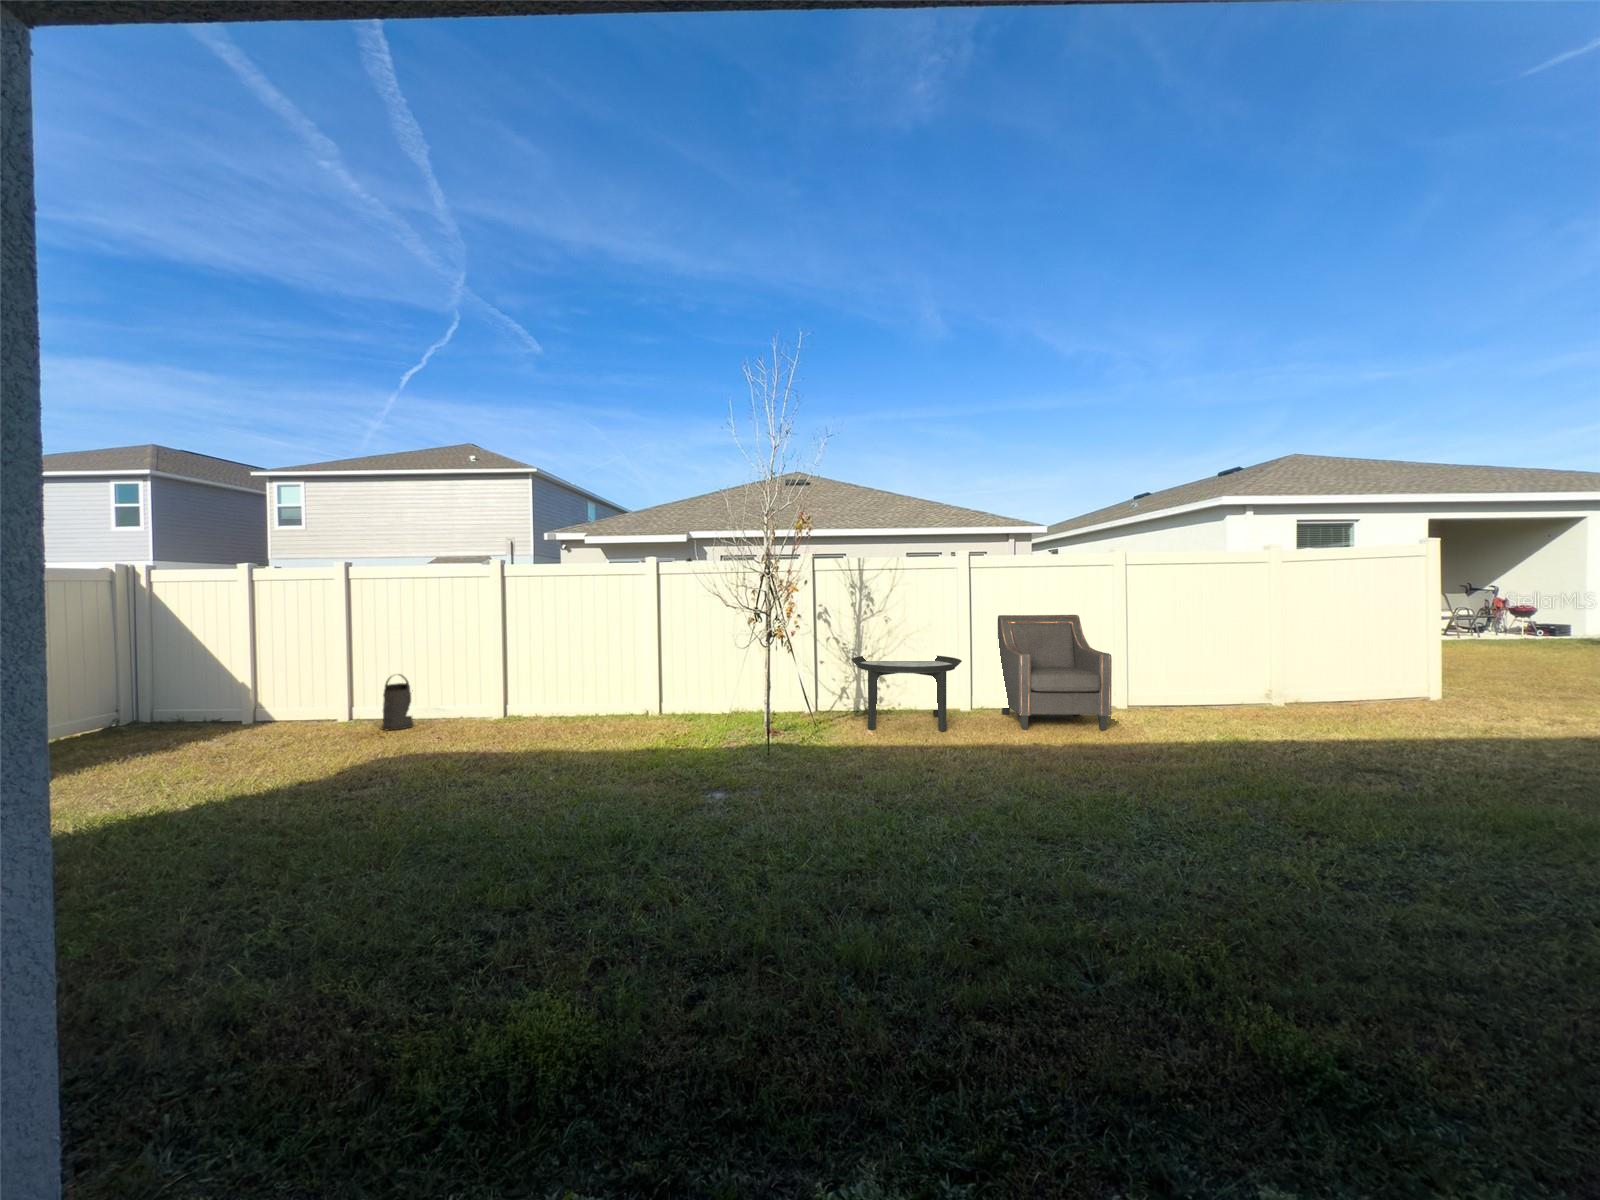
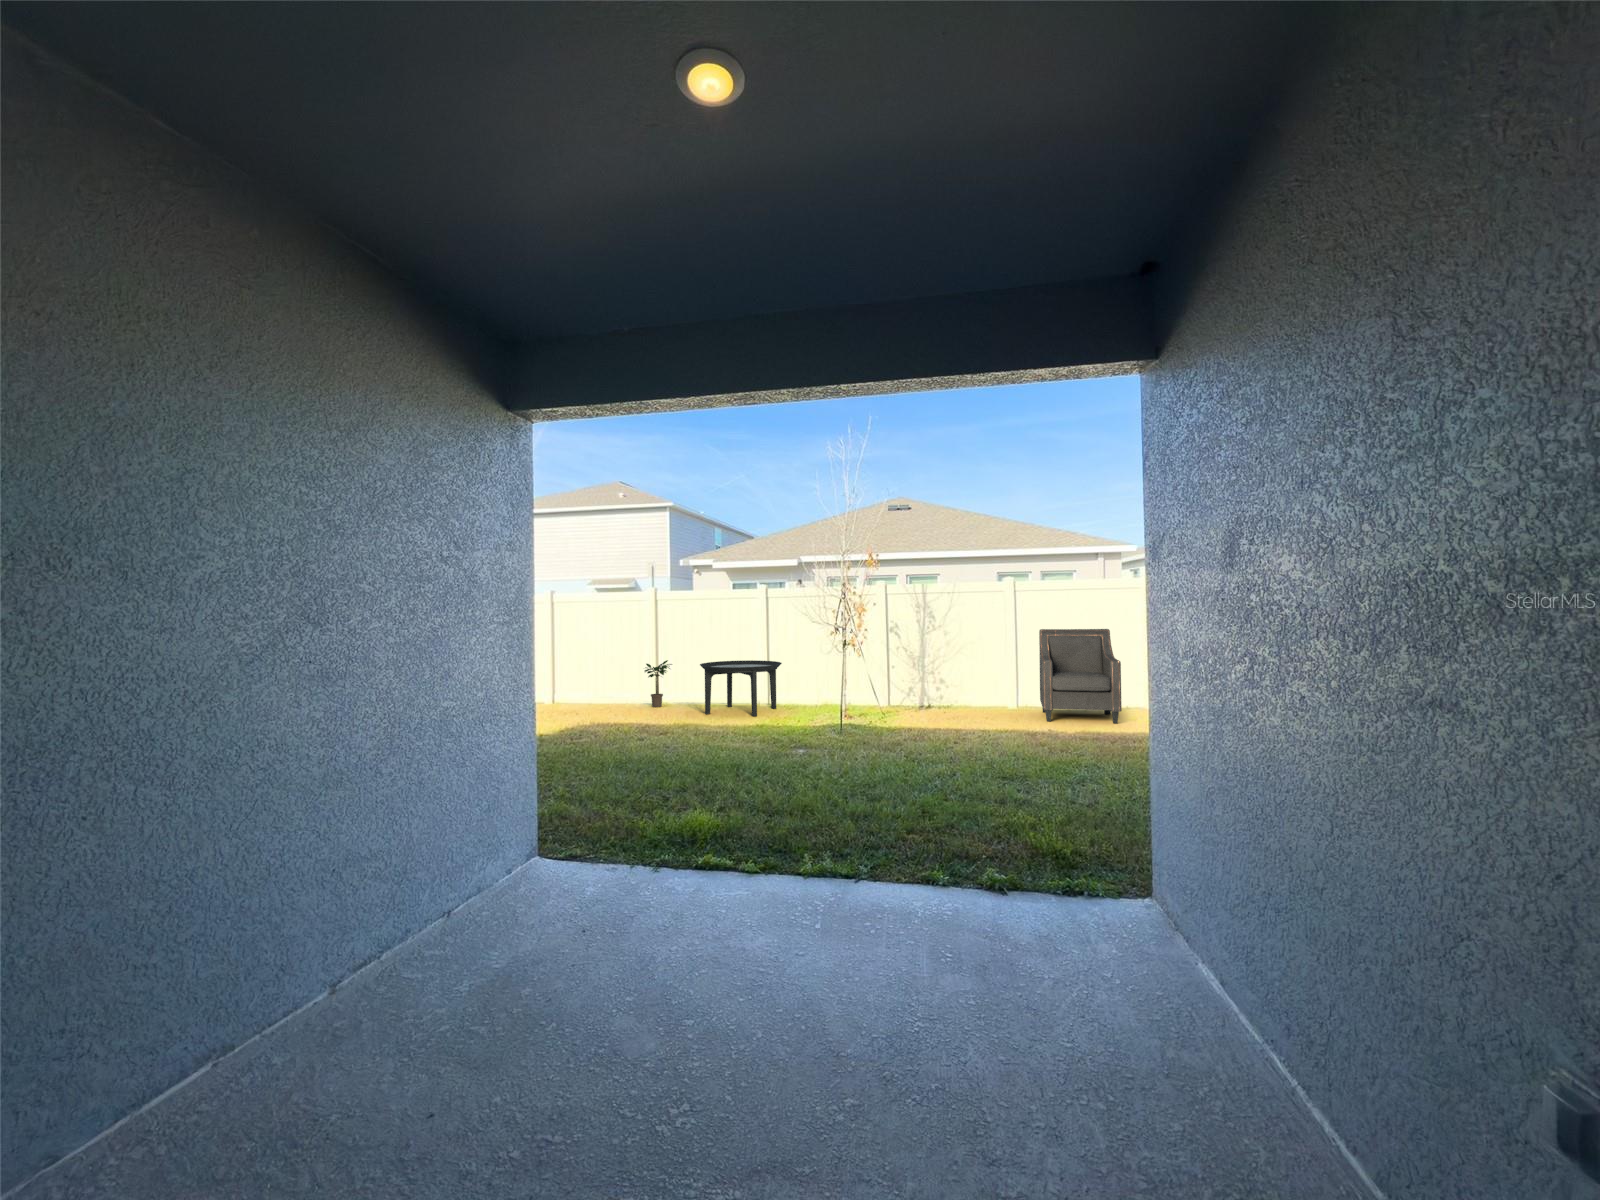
round table: present [851,656,962,732] -> present [700,660,782,717]
potted plant: none [485,658,531,722] -> present [645,660,672,707]
watering can: present [382,674,414,730] -> none [574,670,599,710]

